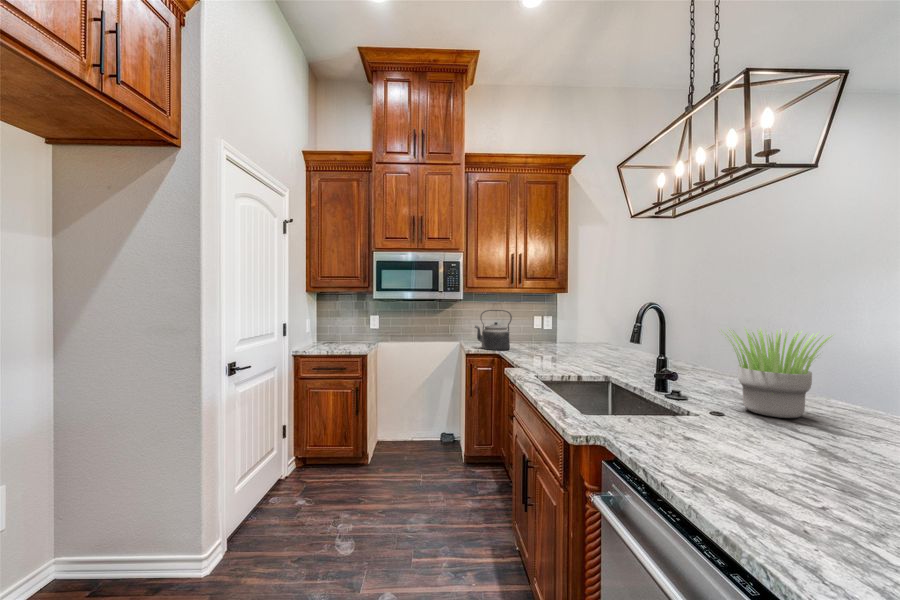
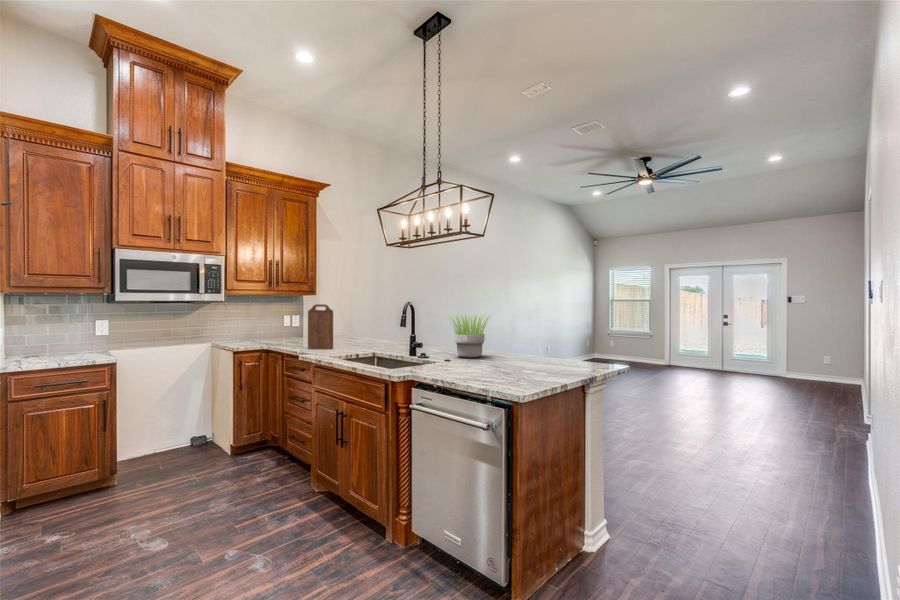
cutting board: none [530,305,560,364] -> present [308,304,333,349]
kettle: present [475,310,512,350] -> none [241,309,276,345]

